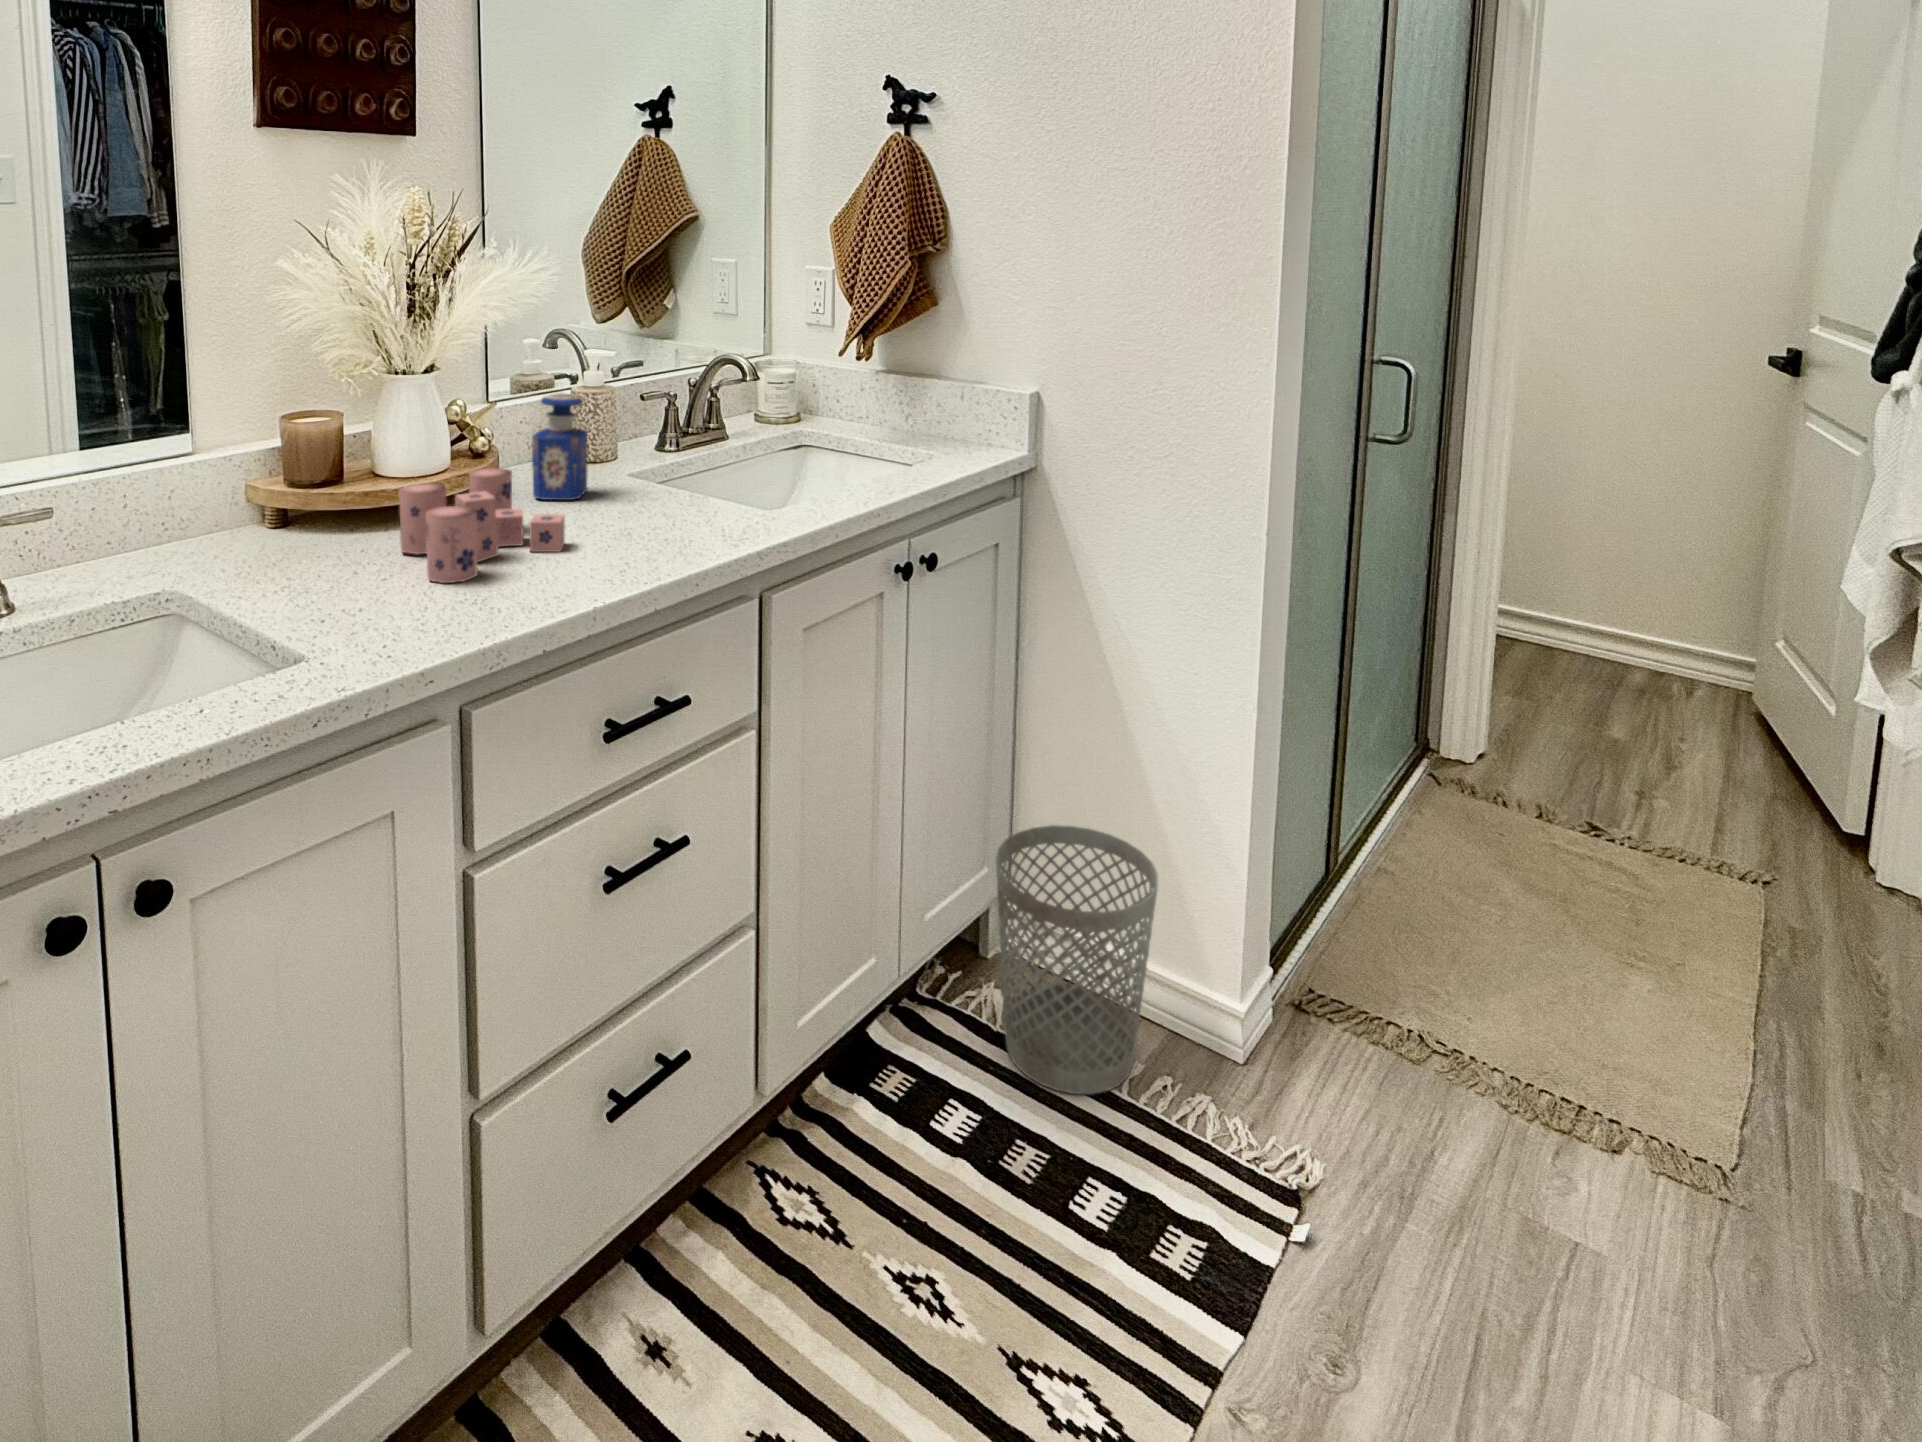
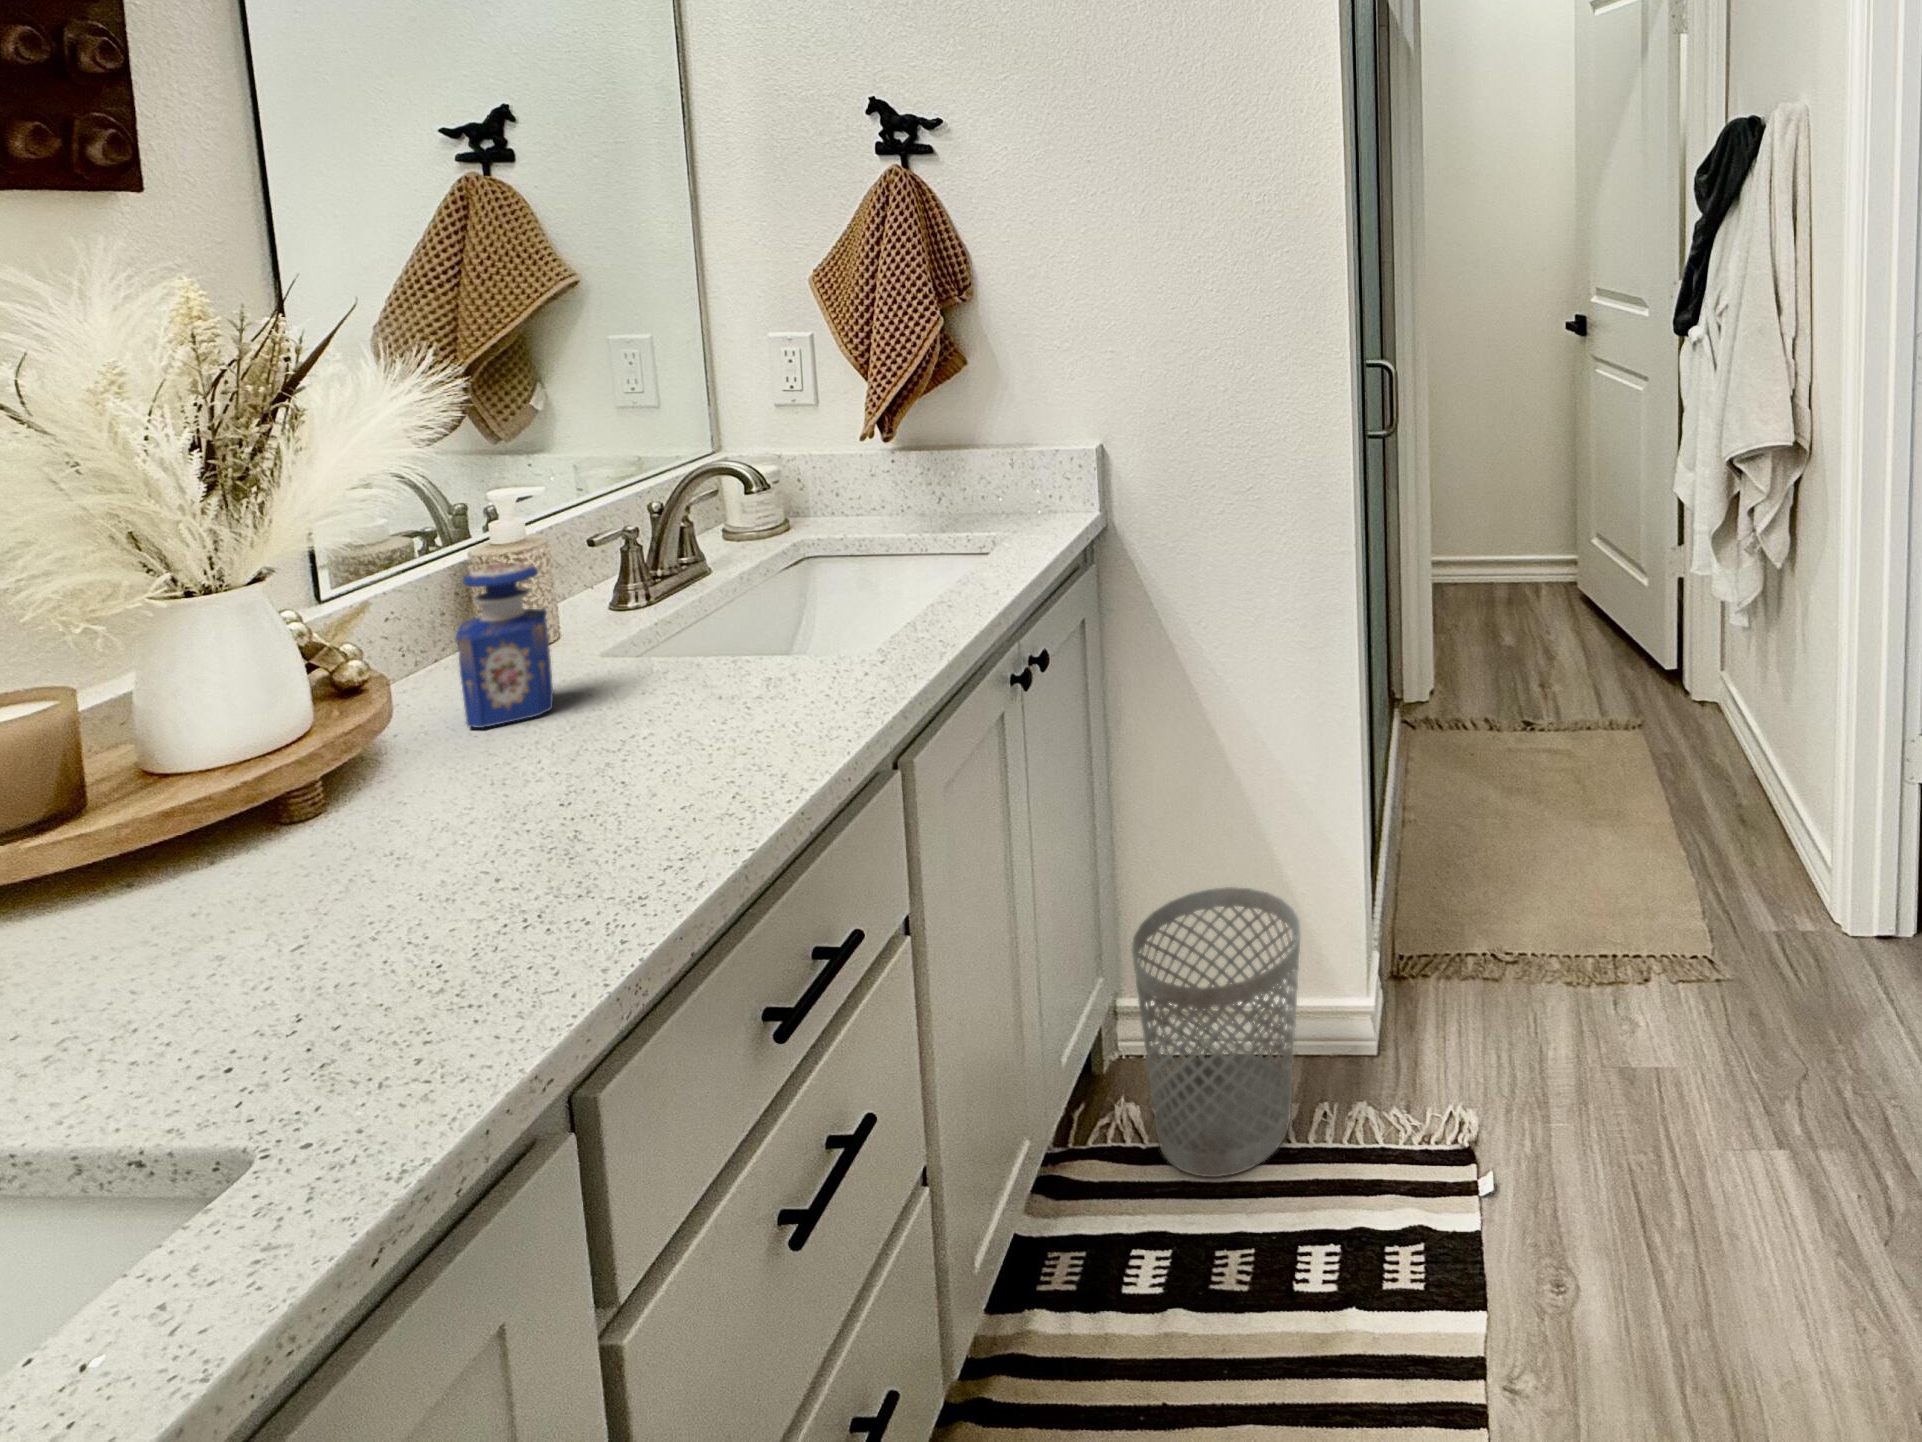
candle: present [399,468,565,583] -> none [279,700,611,921]

